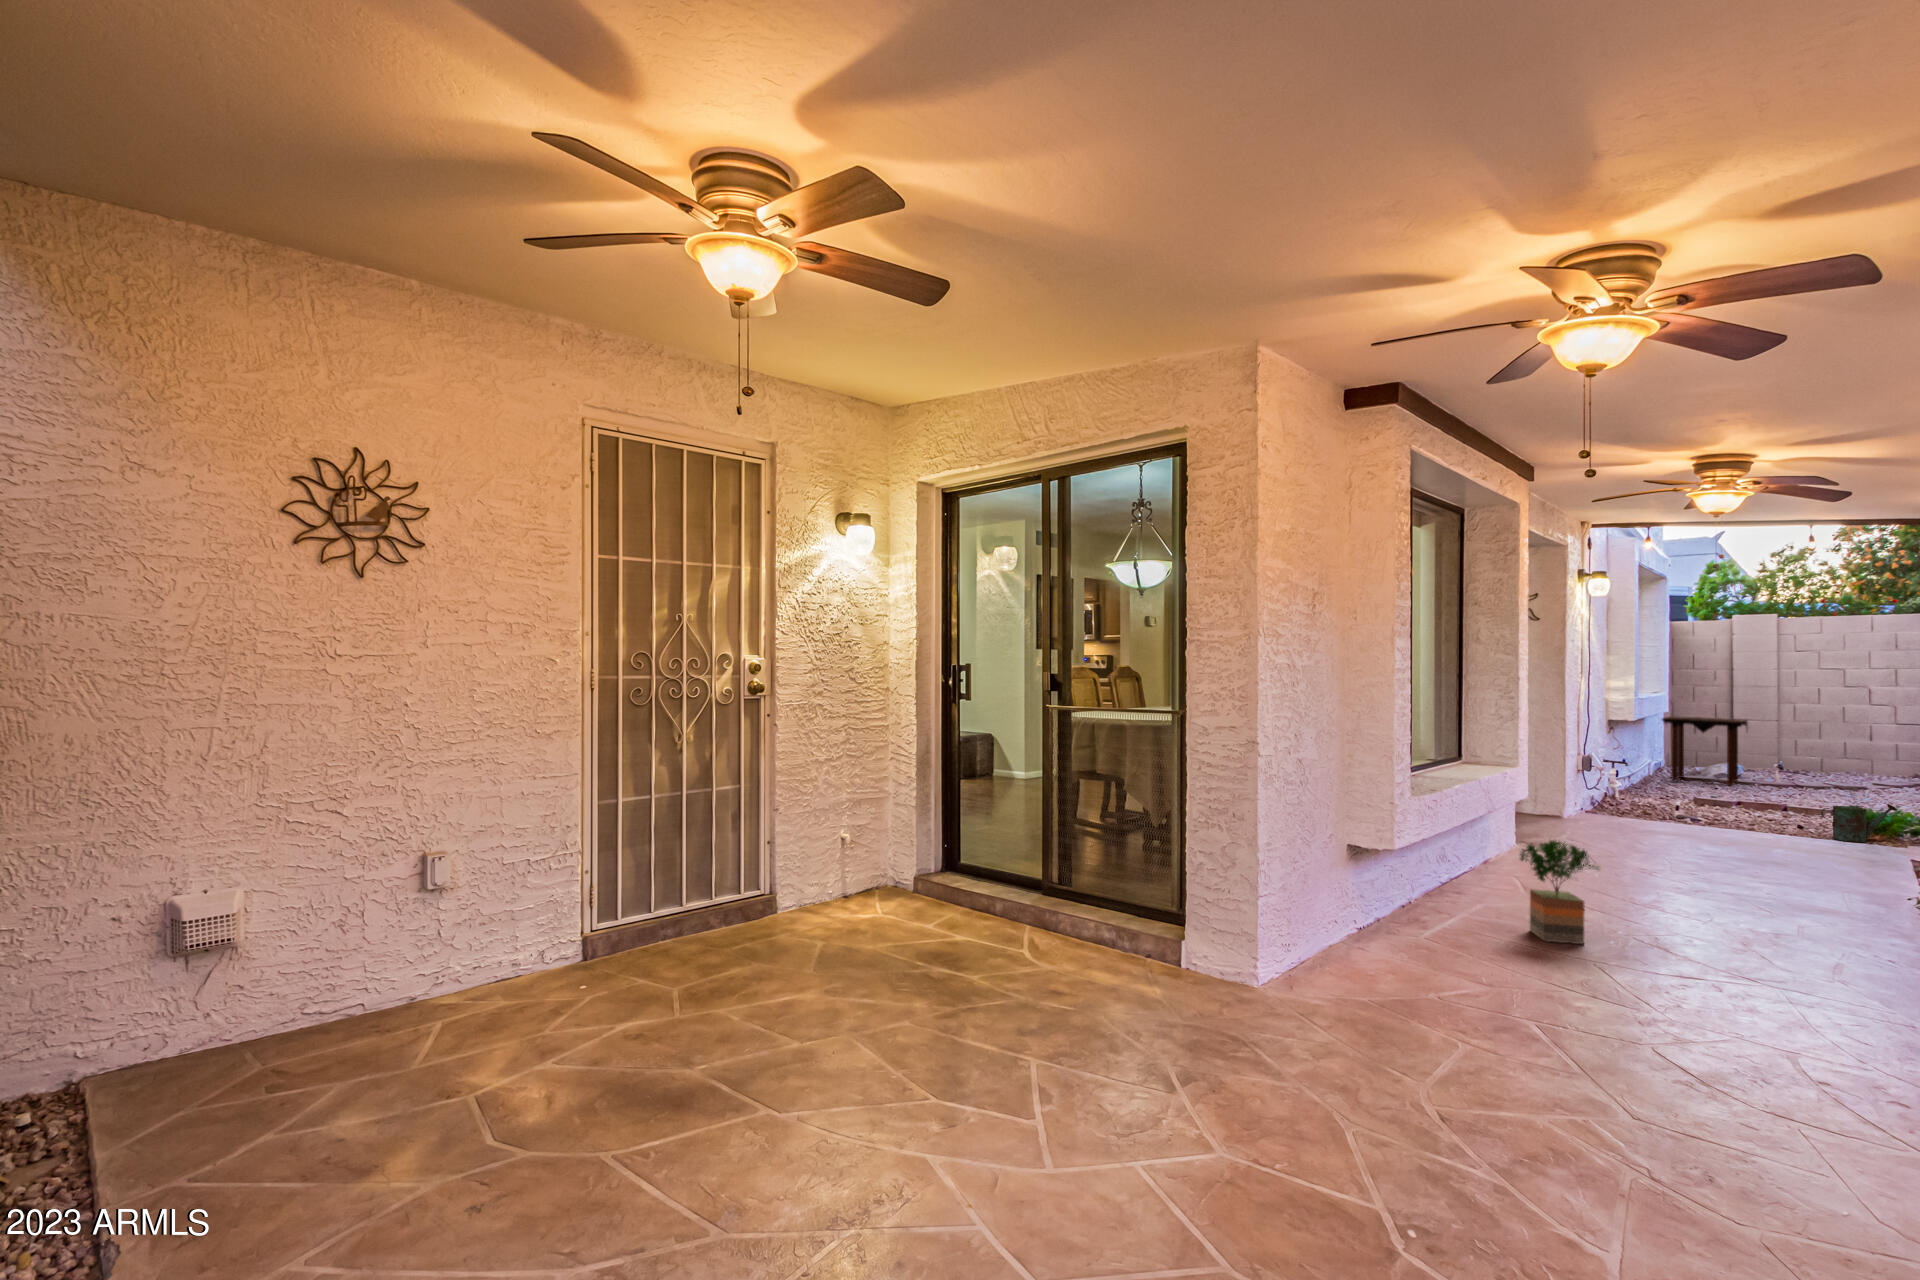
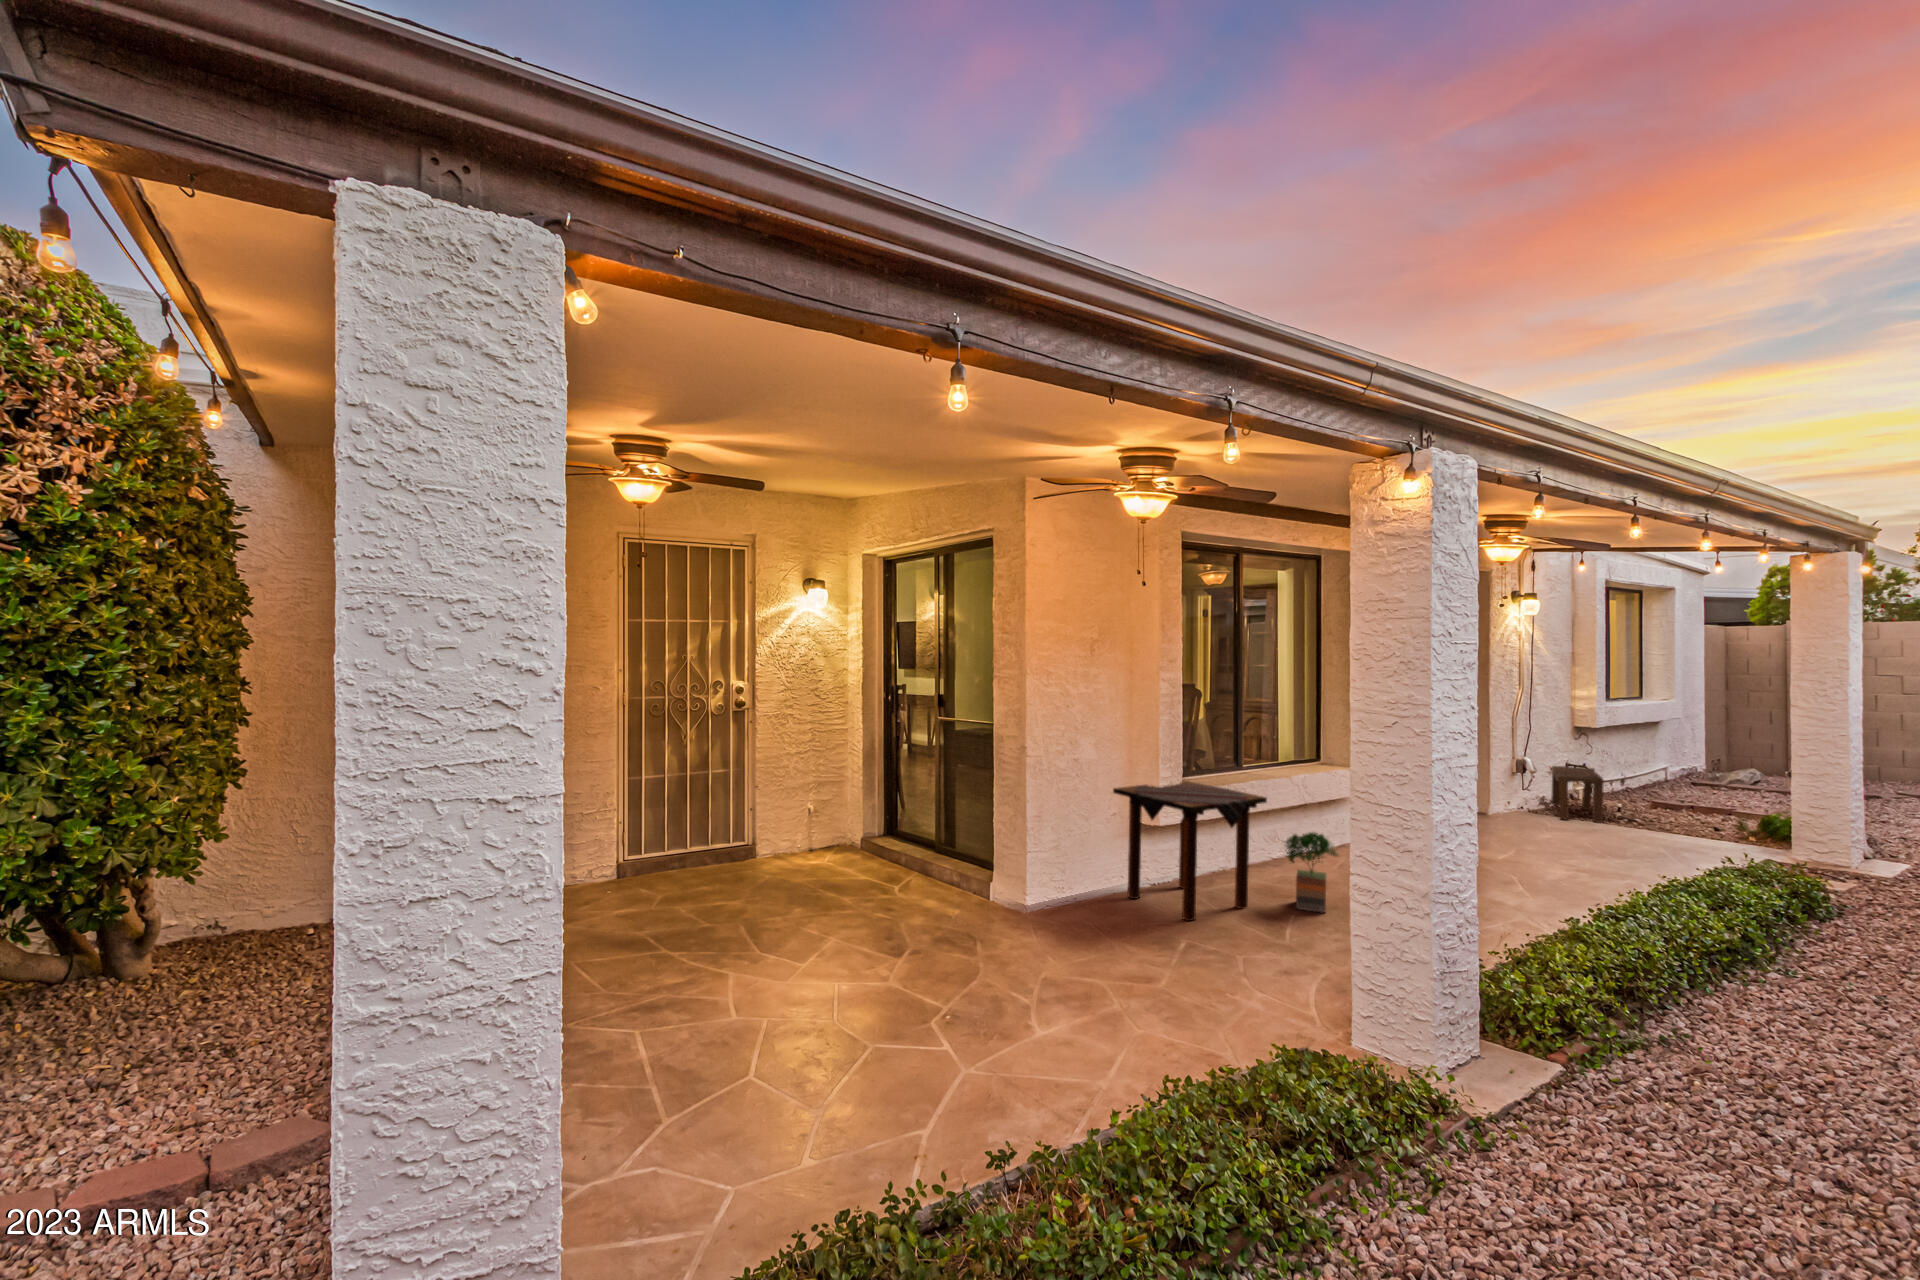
side table: present [1662,716,1748,786] -> present [1113,781,1267,921]
bench: none [1599,760,1676,819] -> present [1551,766,1604,823]
watering can: present [1821,804,1897,842] -> none [1719,815,1791,851]

